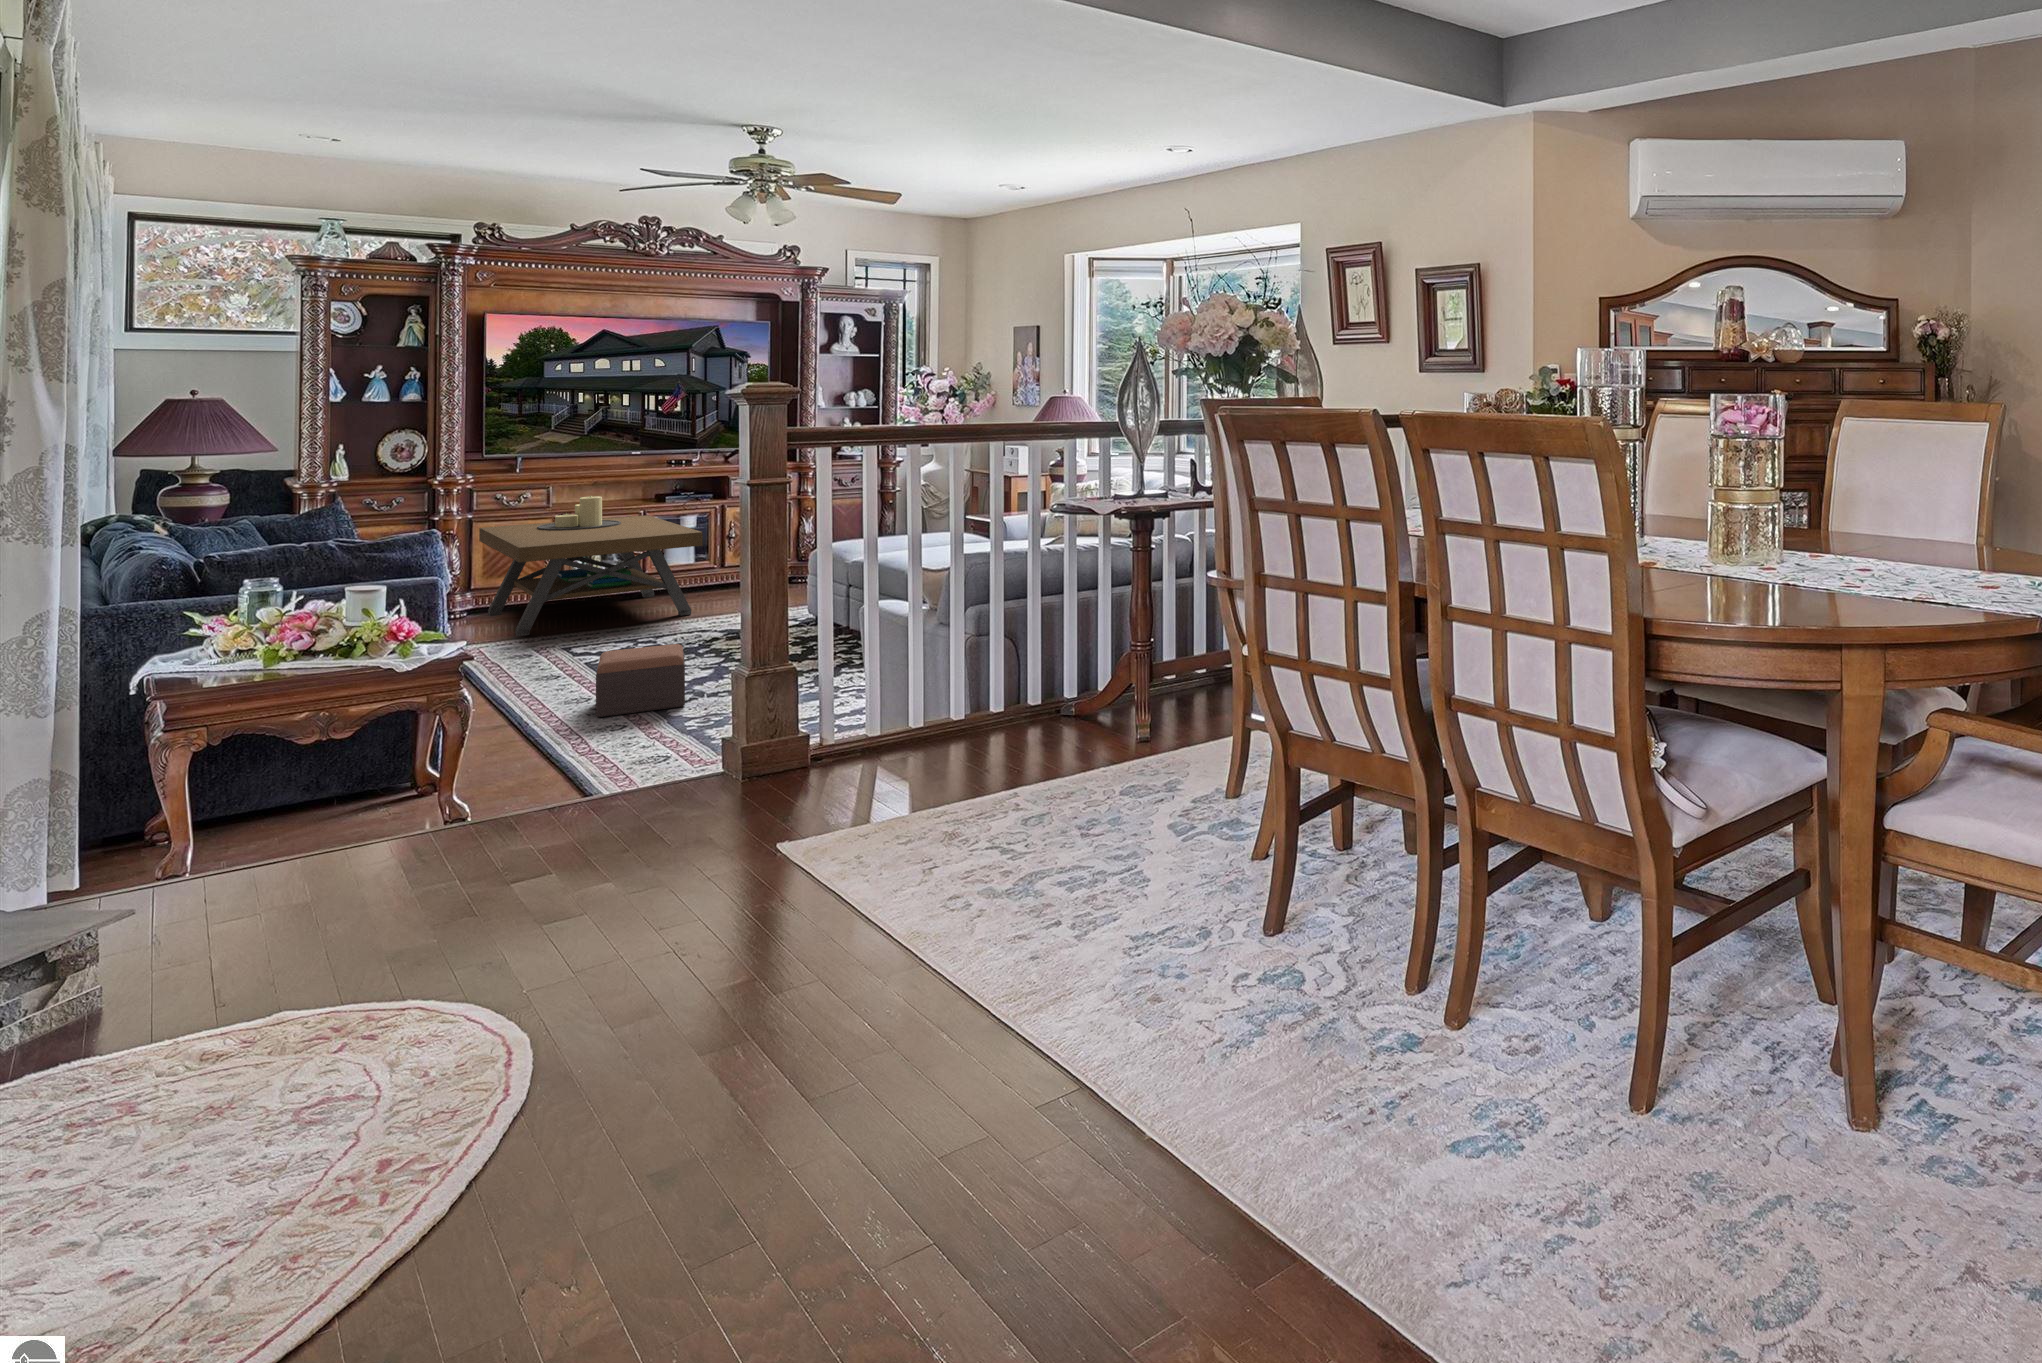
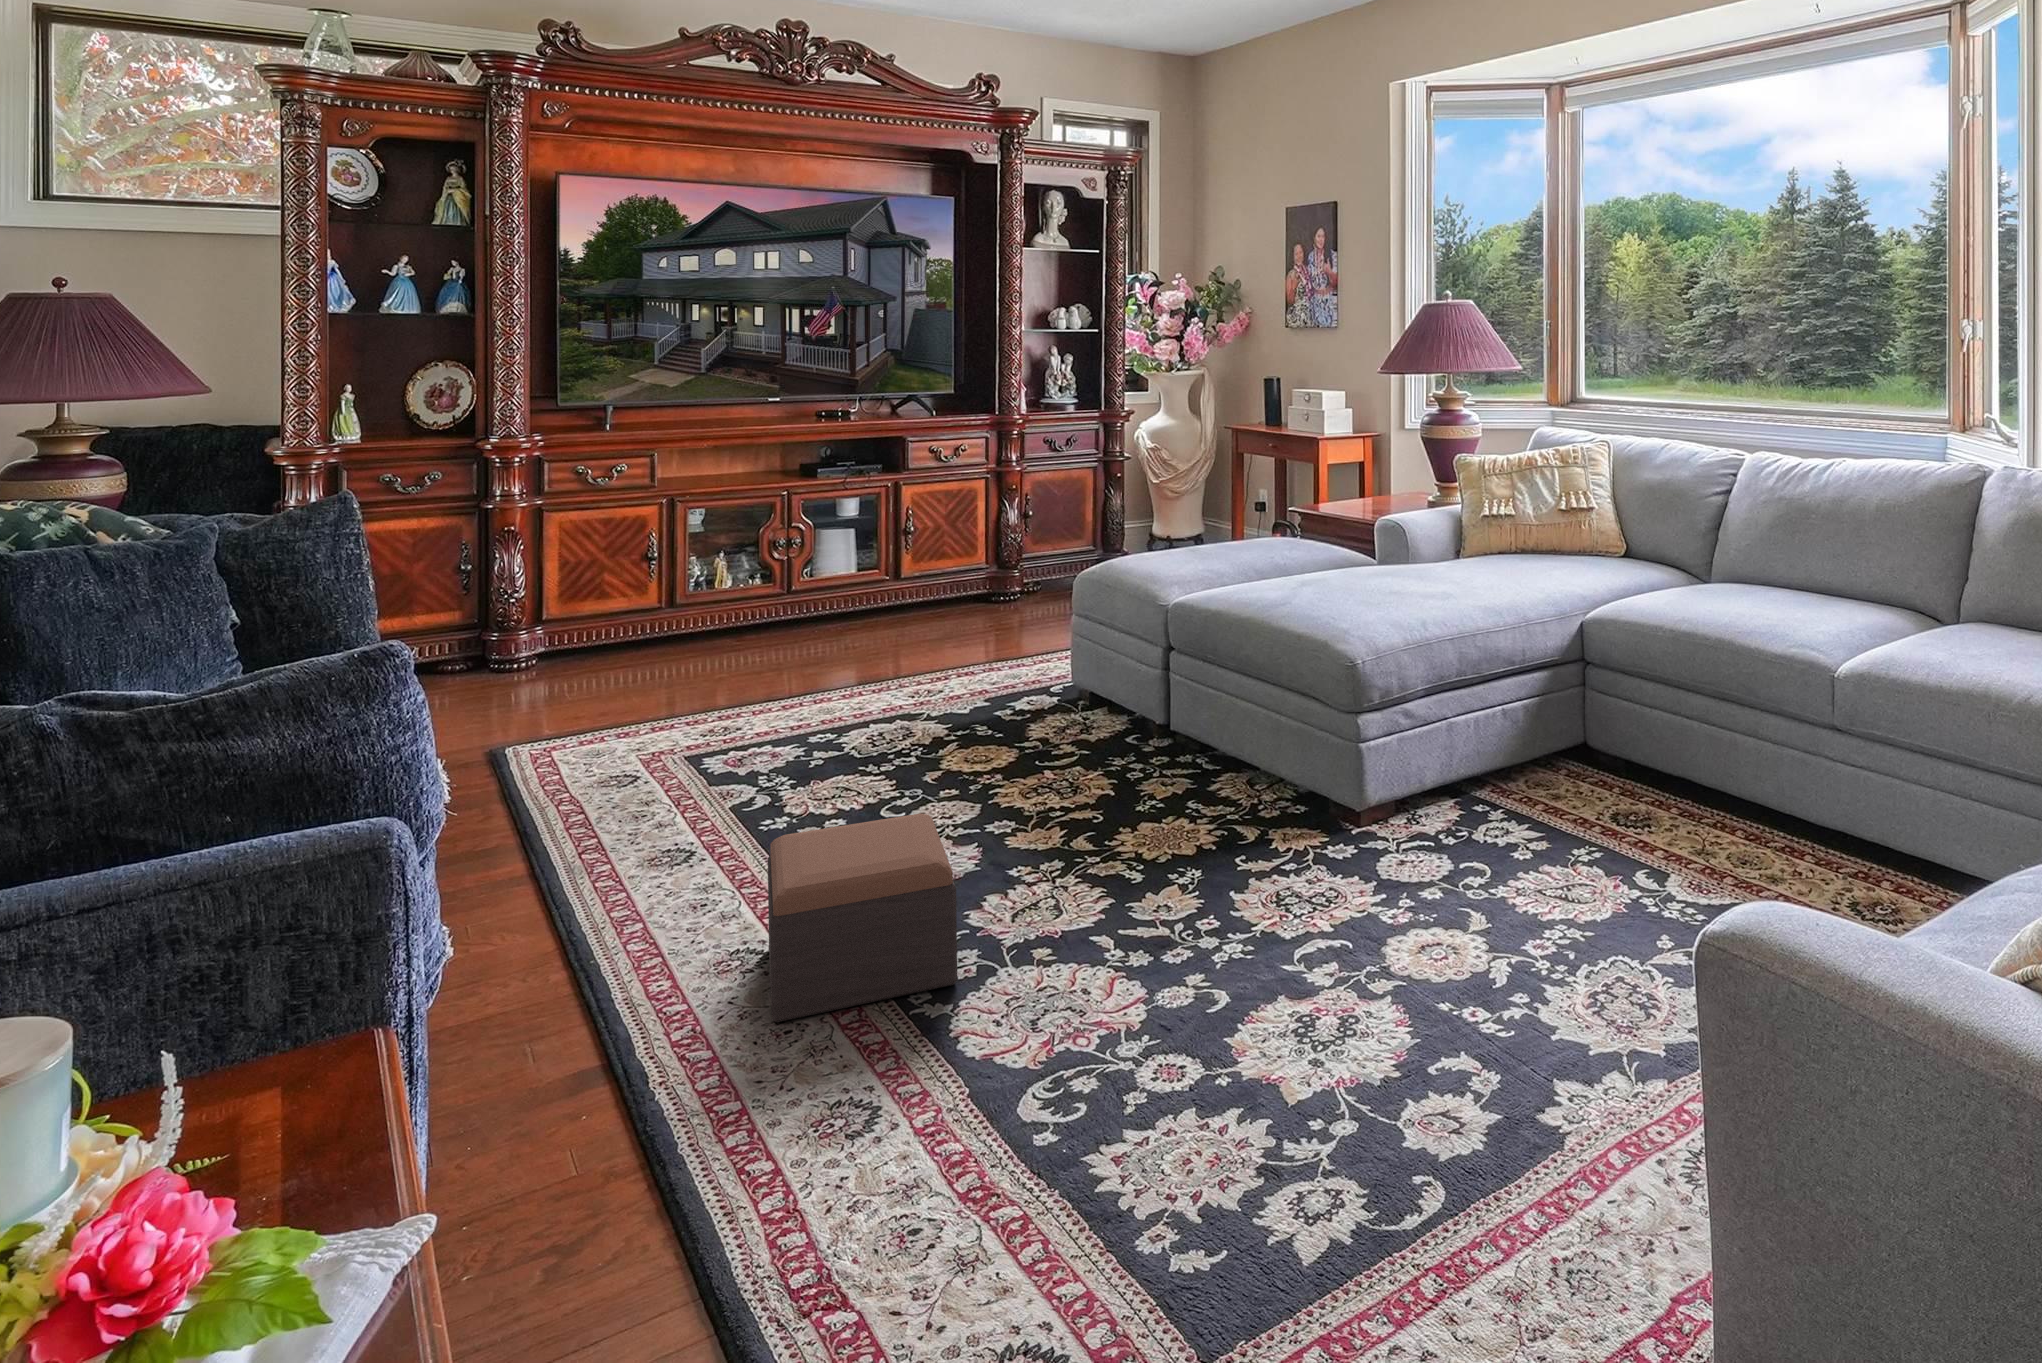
coffee table: present [479,496,703,636] -> none [551,469,895,722]

